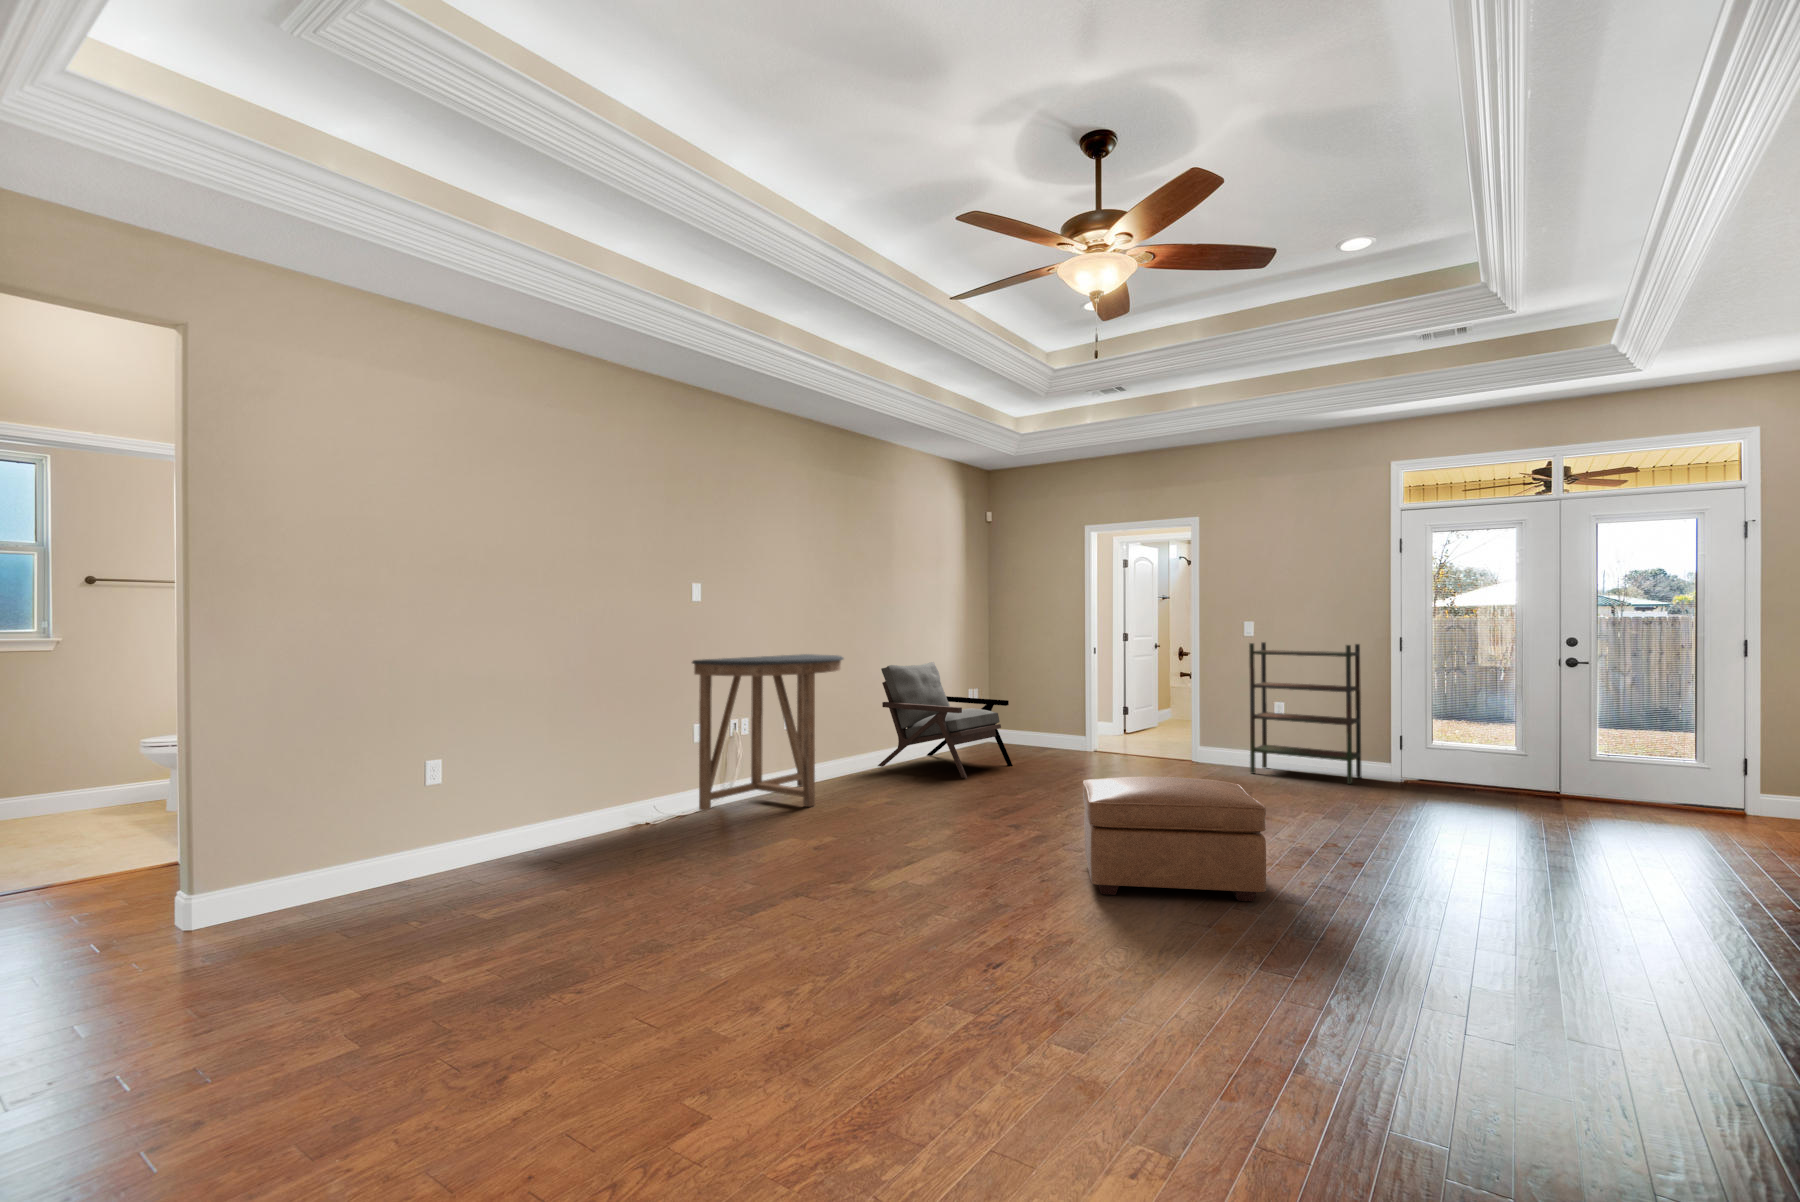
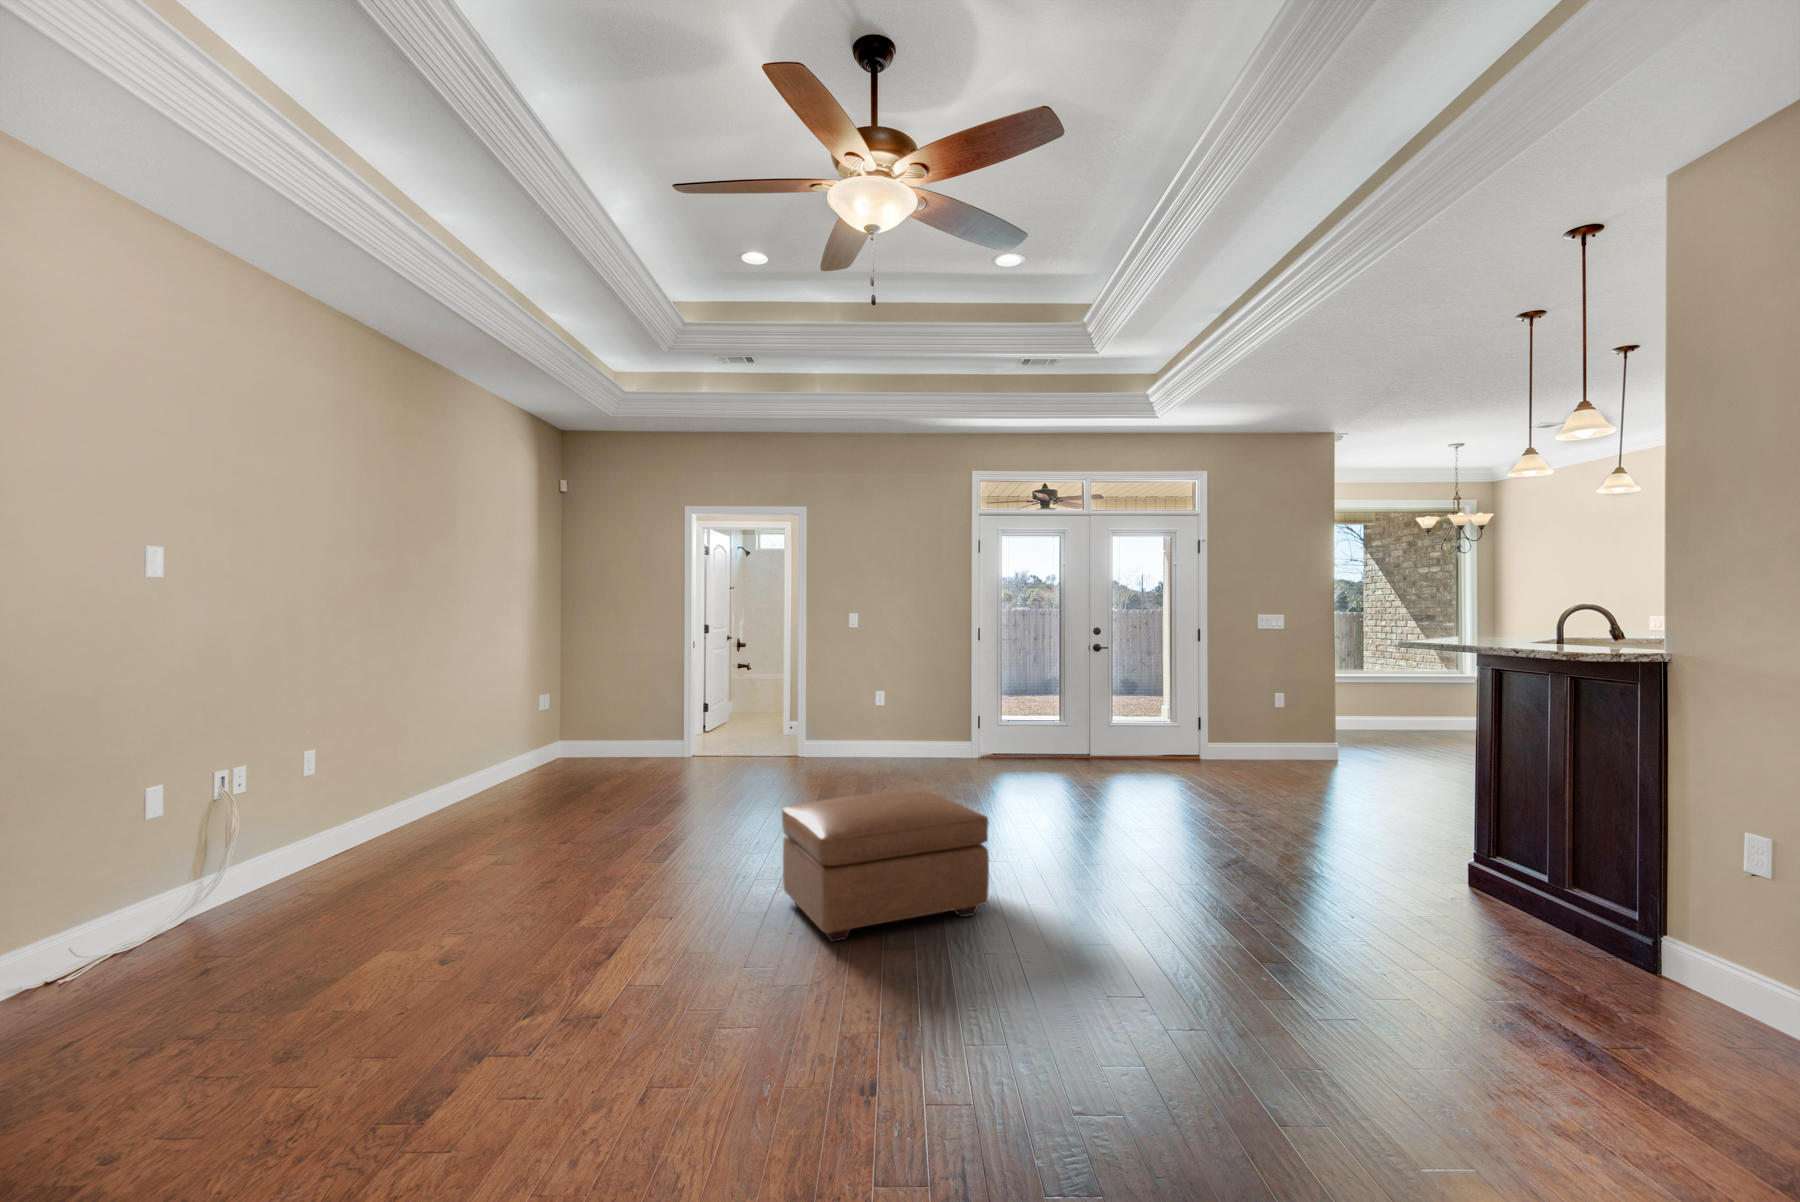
bookshelf: present [1249,642,1362,784] -> none [853,635,944,764]
console table: present [692,654,843,811] -> none [146,667,409,924]
armchair: present [878,662,1013,778] -> none [434,666,611,807]

